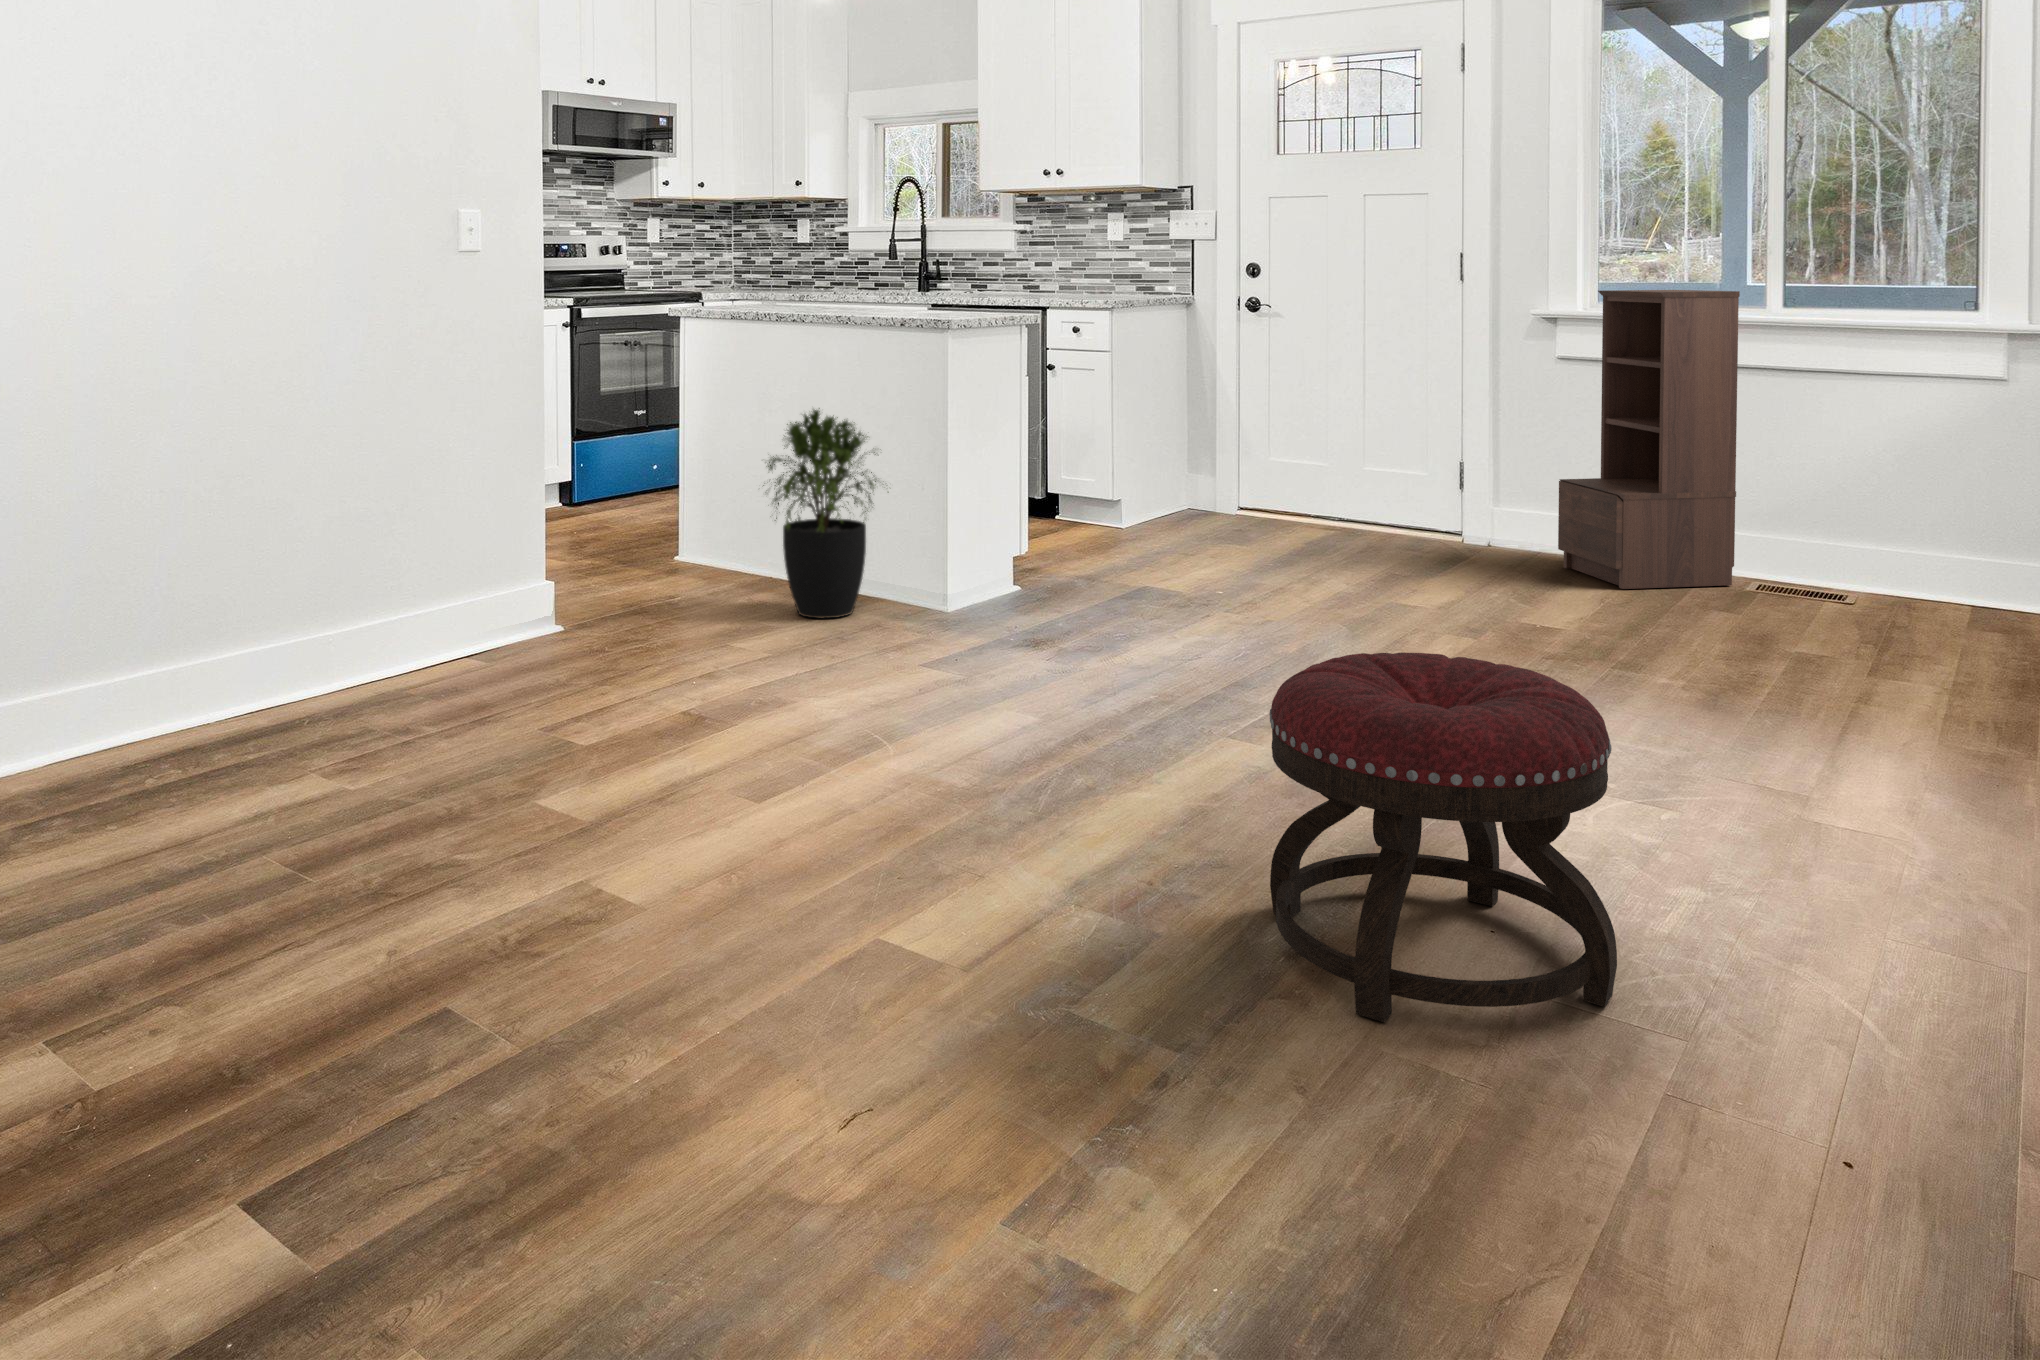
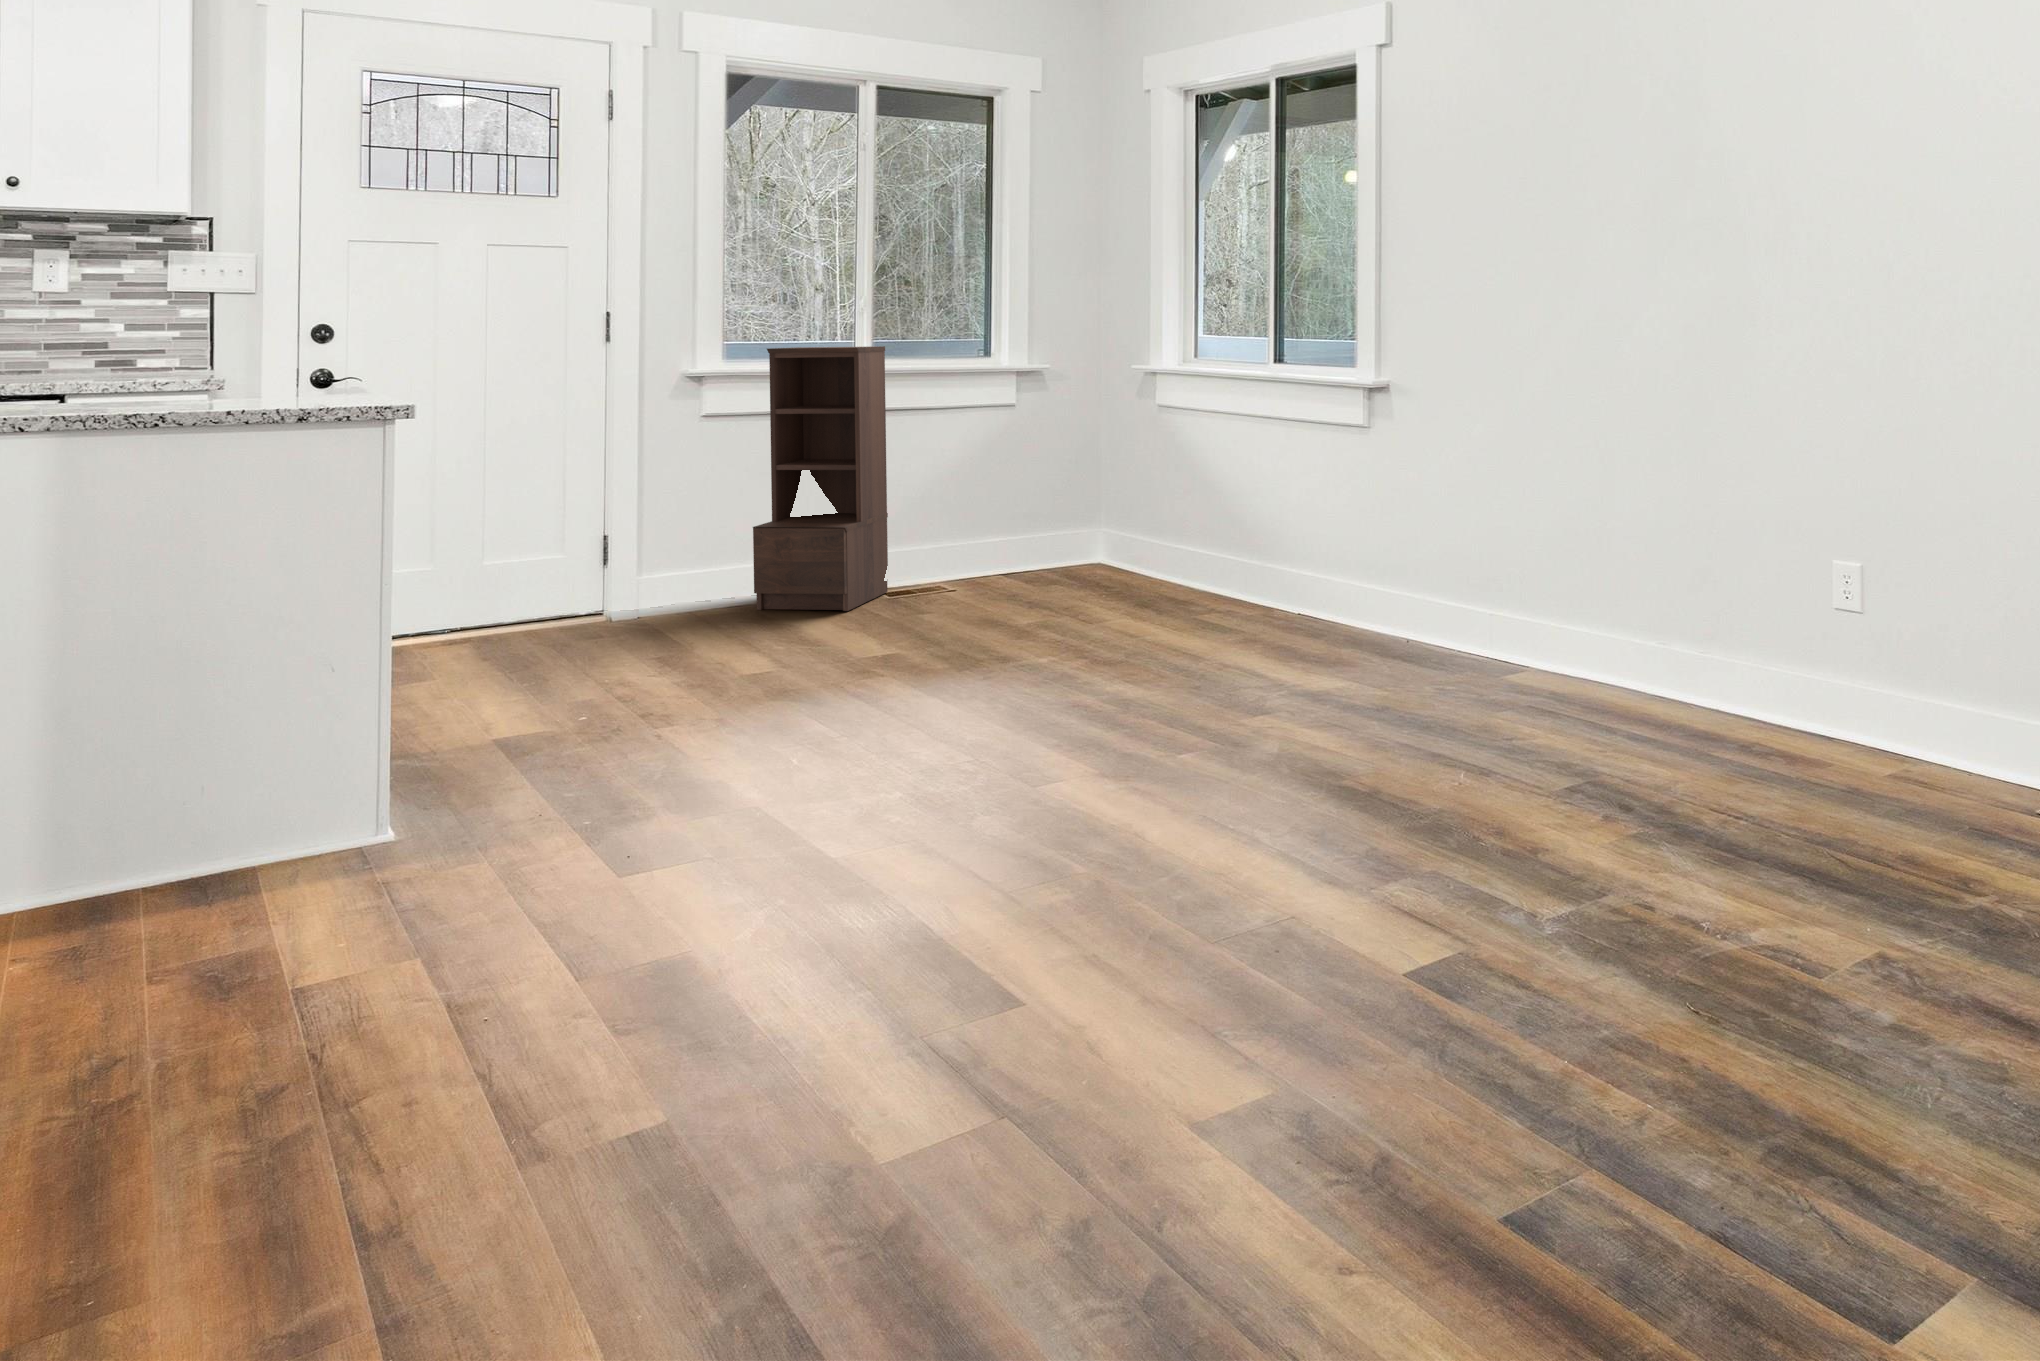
potted plant: present [763,408,889,618] -> none [125,543,371,897]
ottoman: present [1269,652,1617,1022] -> none [1399,583,1627,822]

